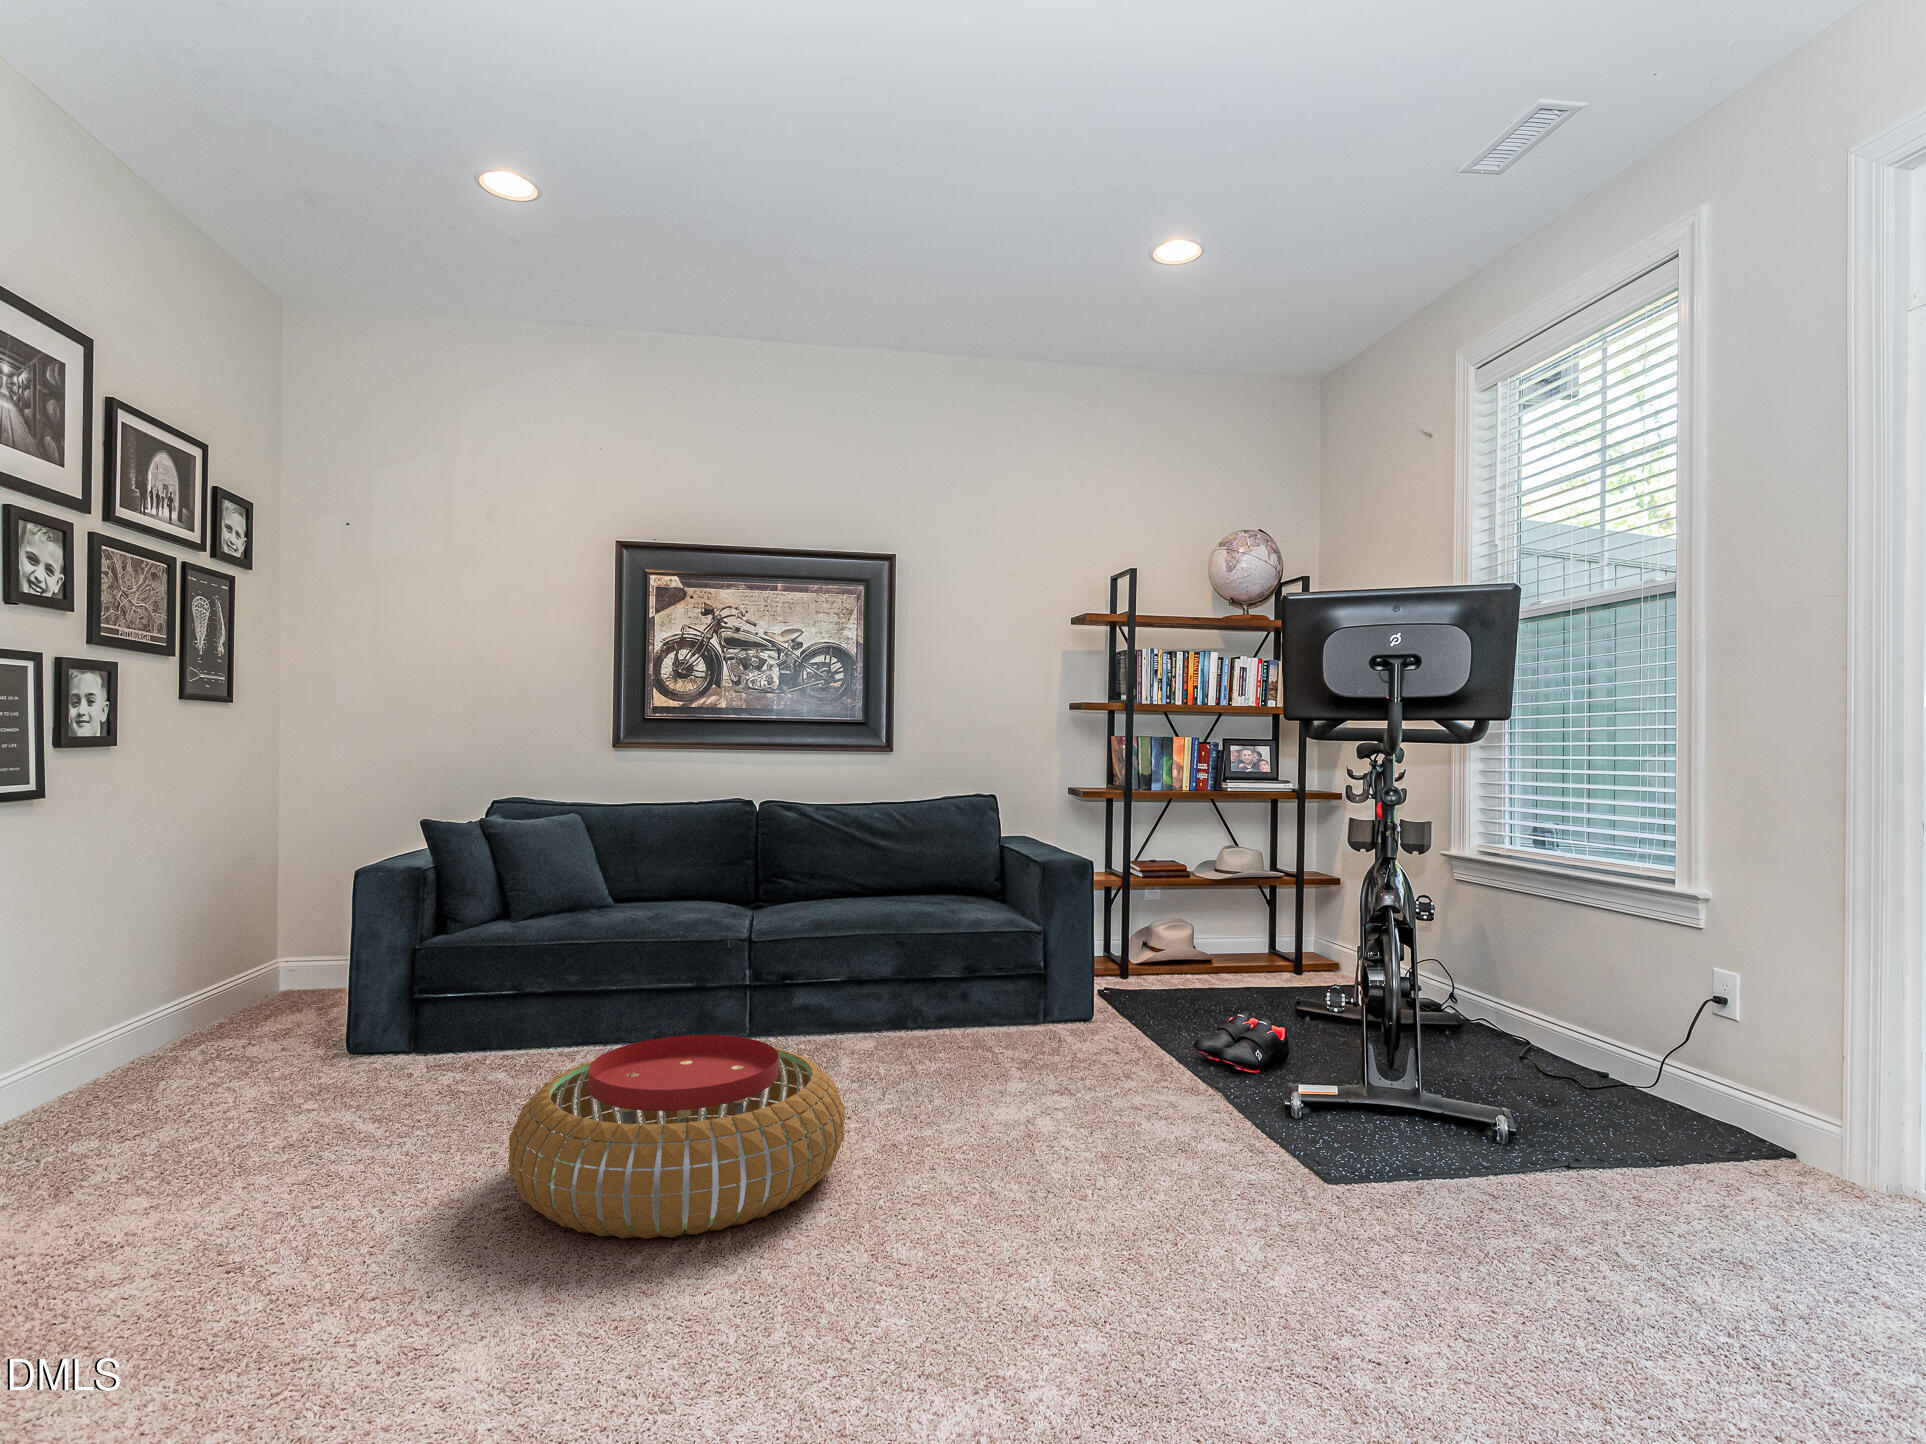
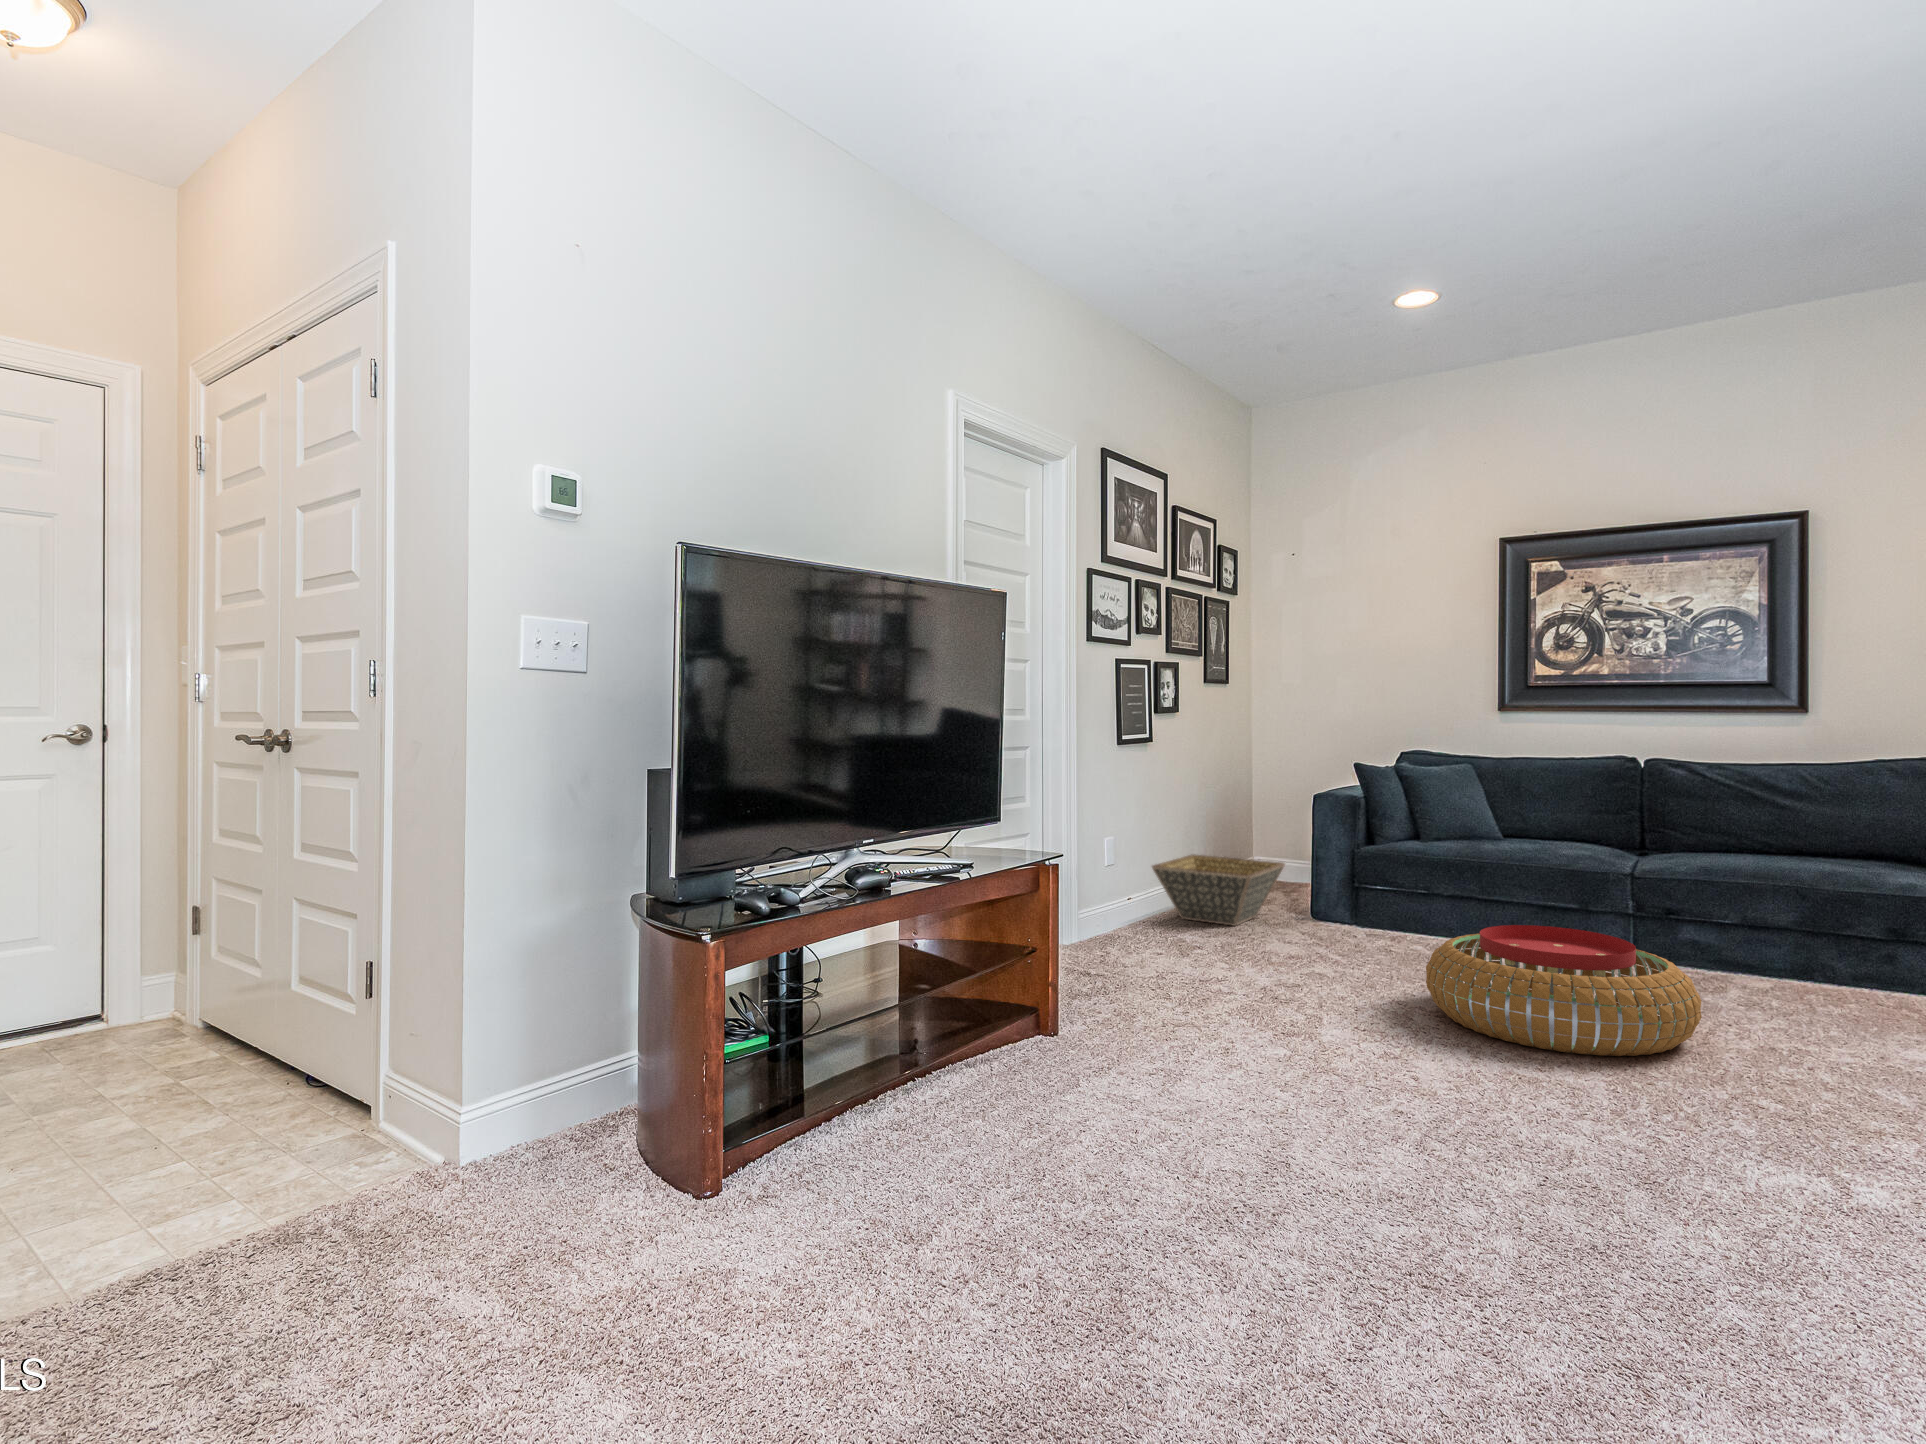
basket: none [29,975,305,1102] -> present [1152,854,1285,926]

